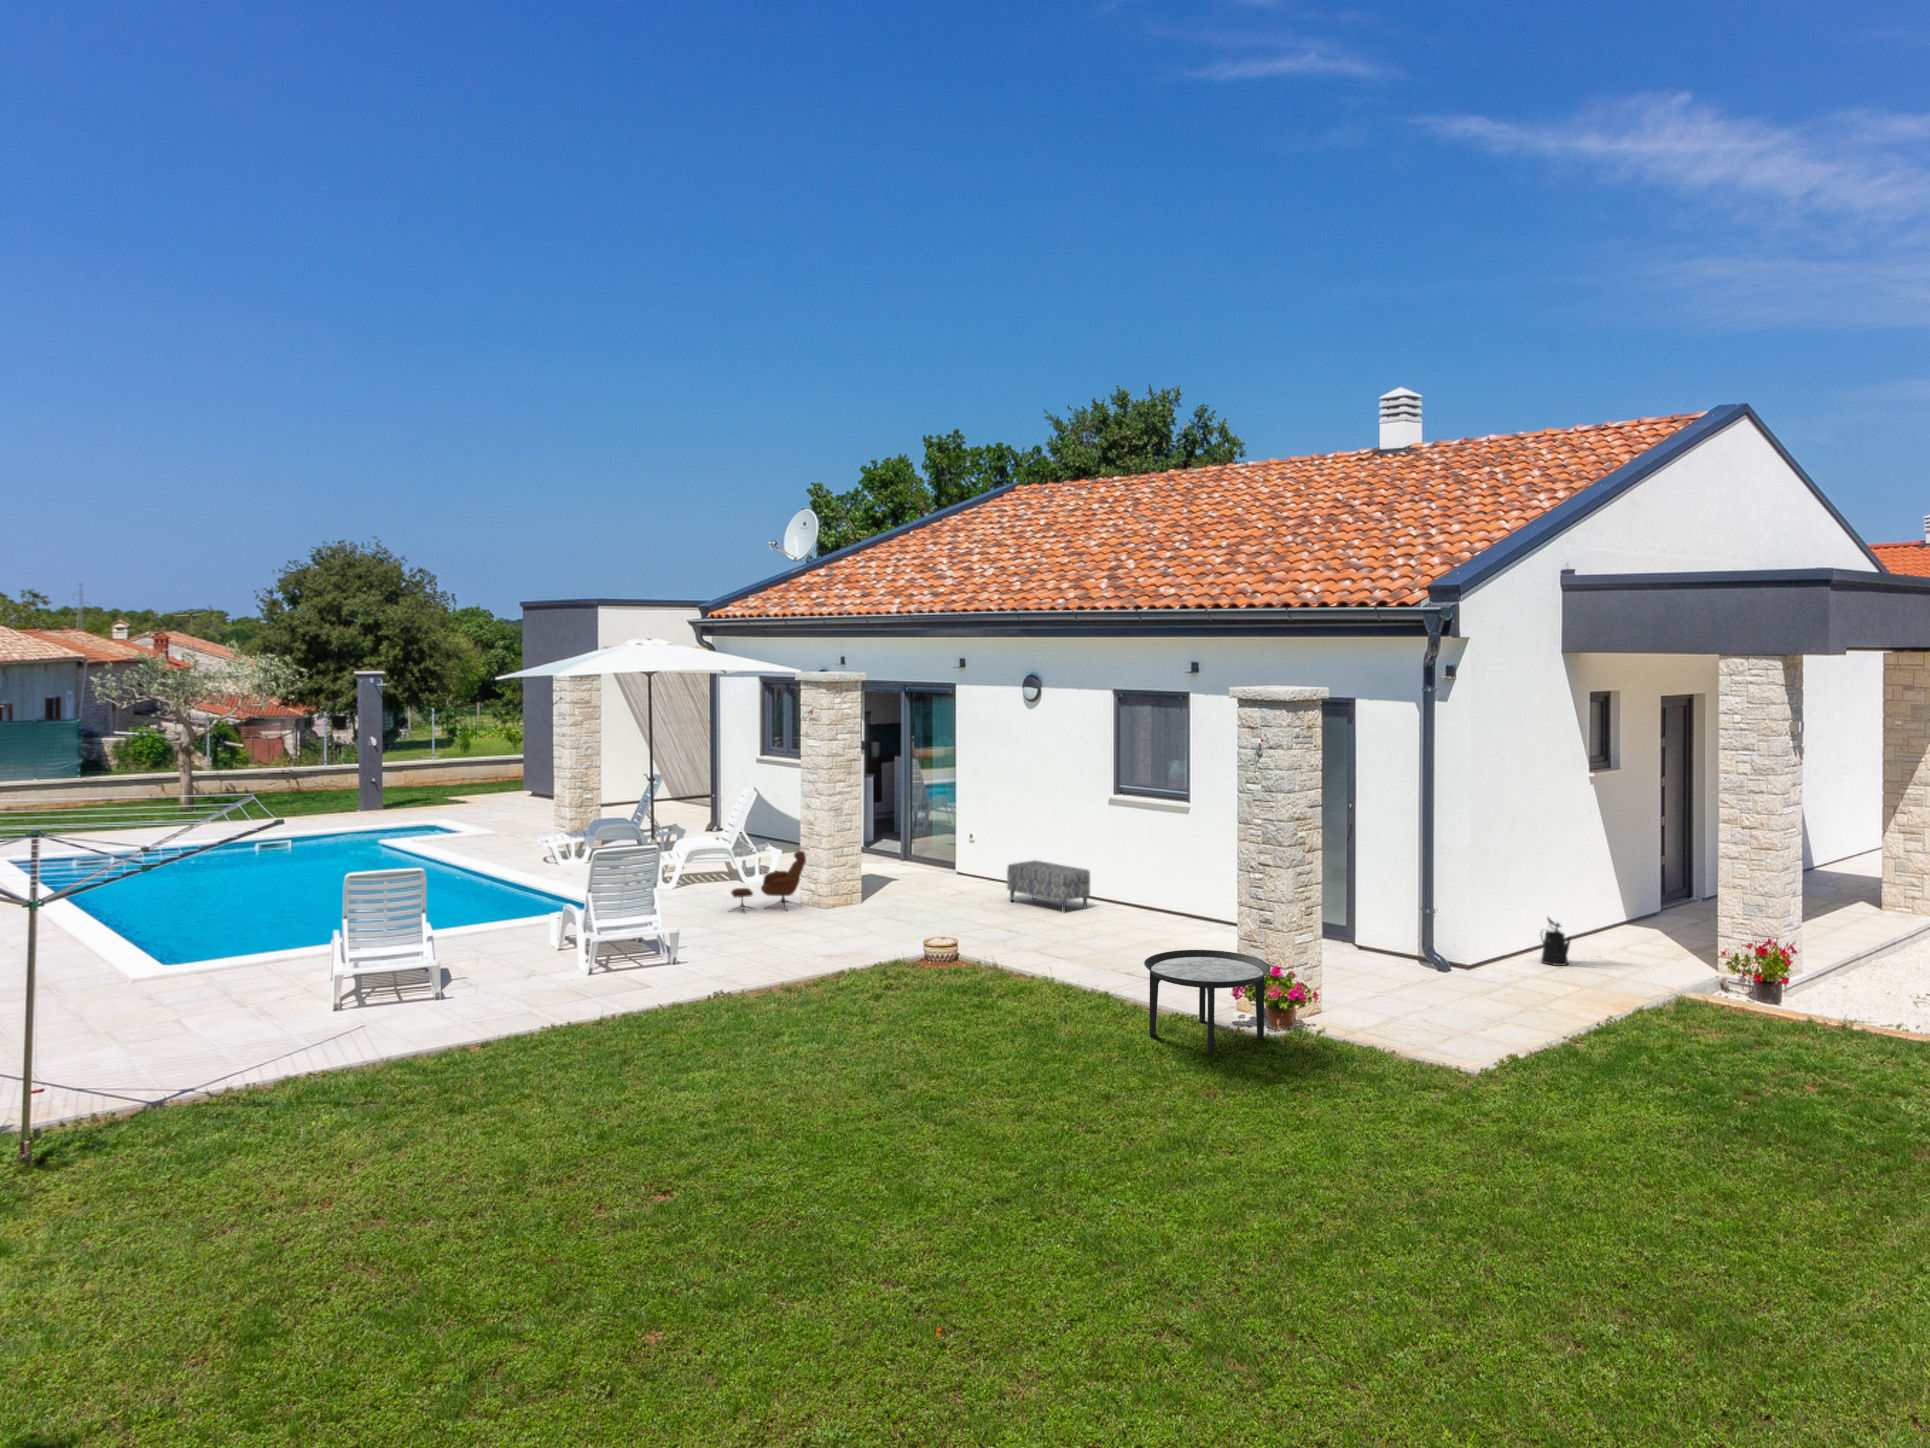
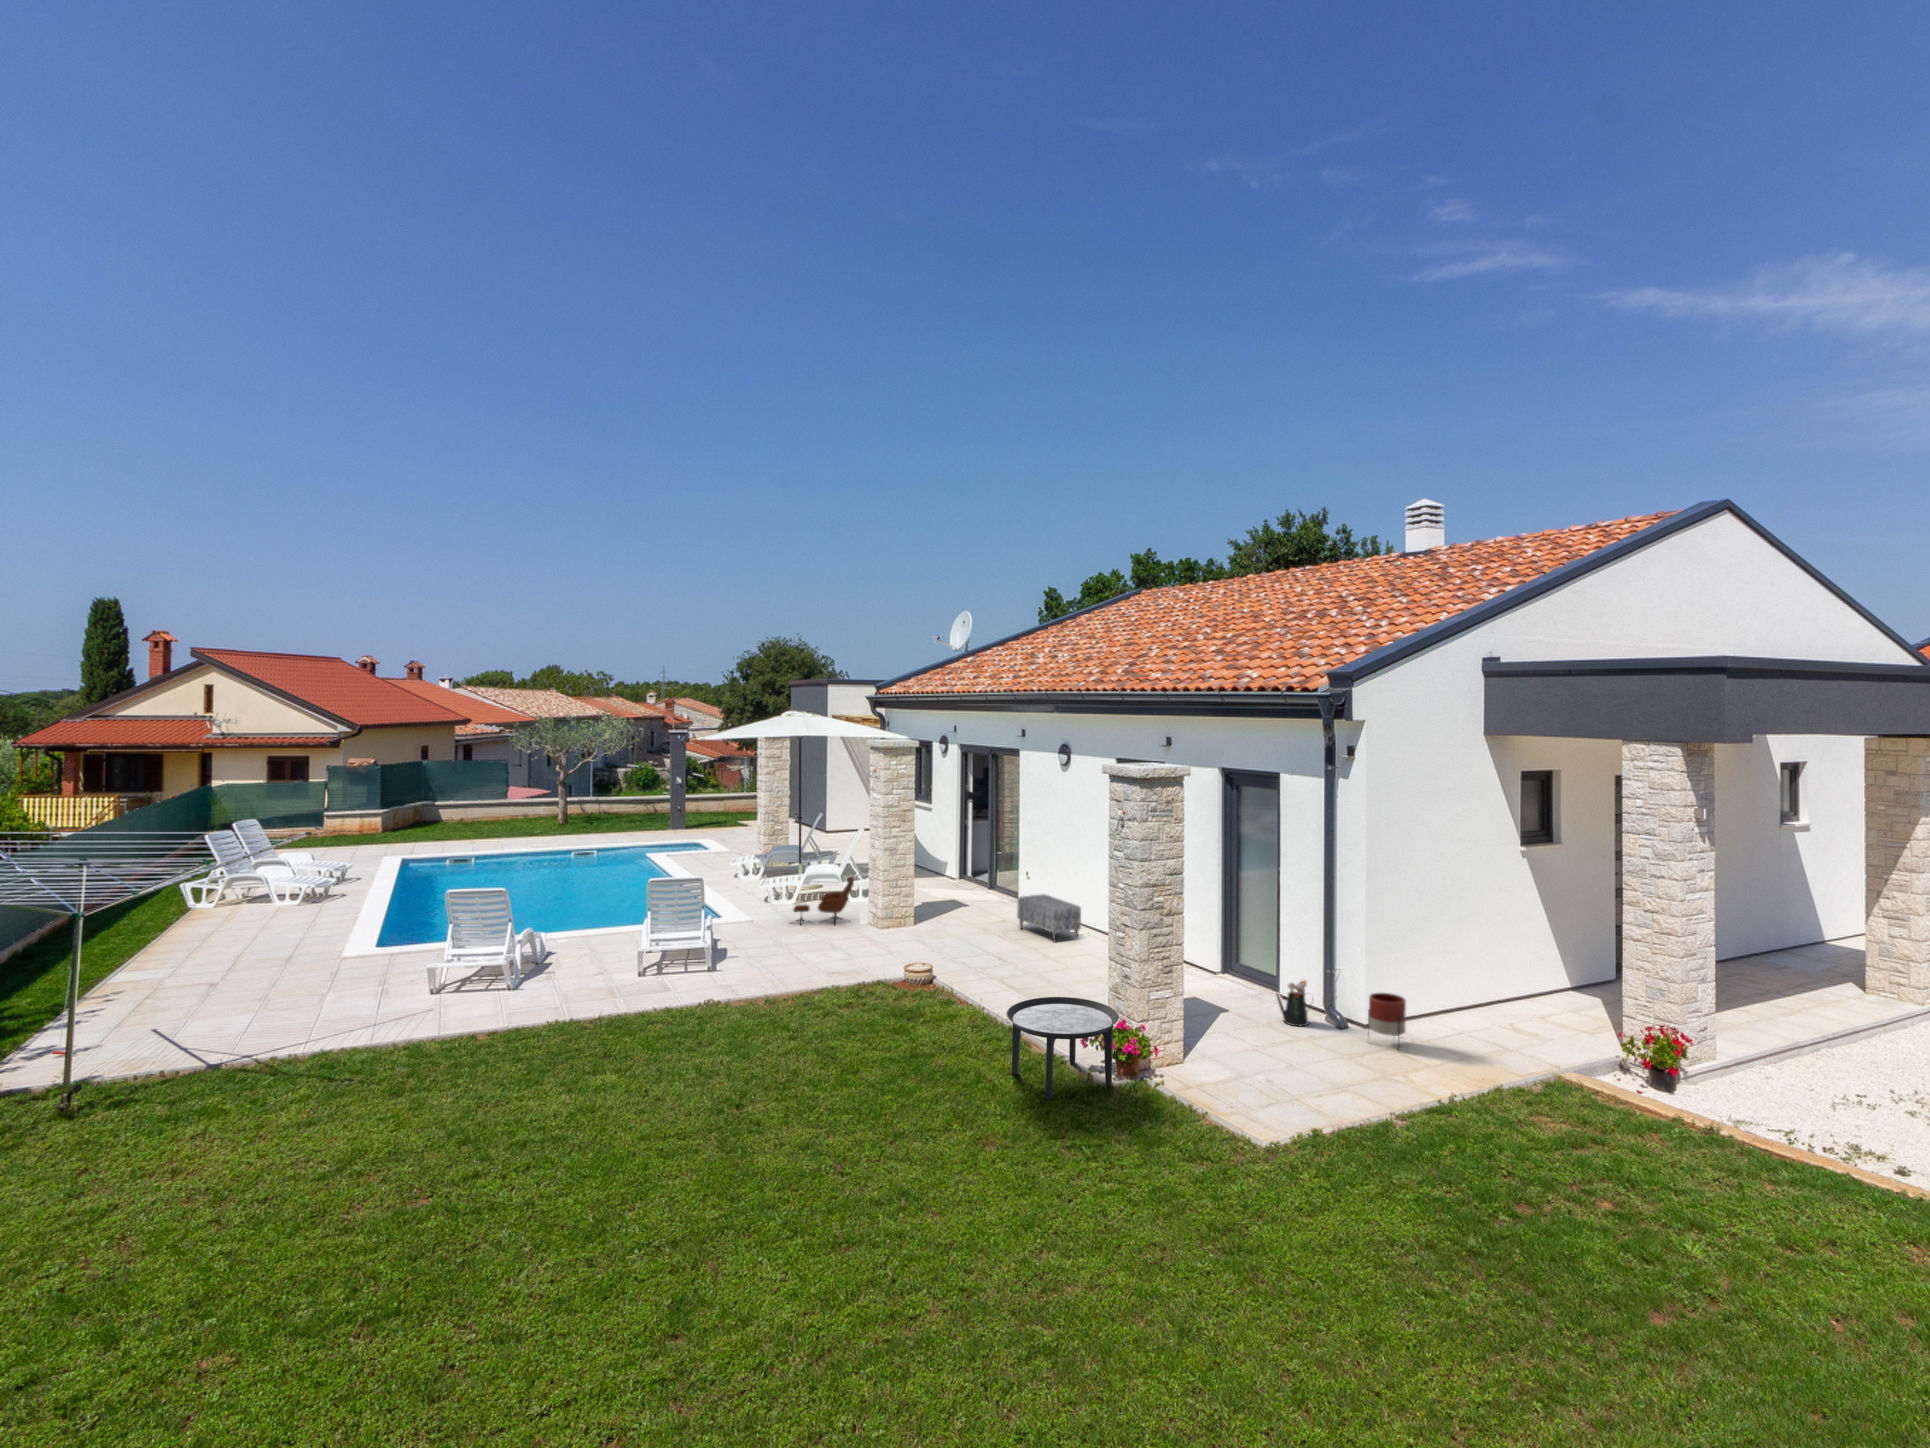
watering can: present [1541,918,1571,966] -> present [1277,980,1311,1026]
planter: none [1477,928,1516,986] -> present [1368,993,1406,1043]

